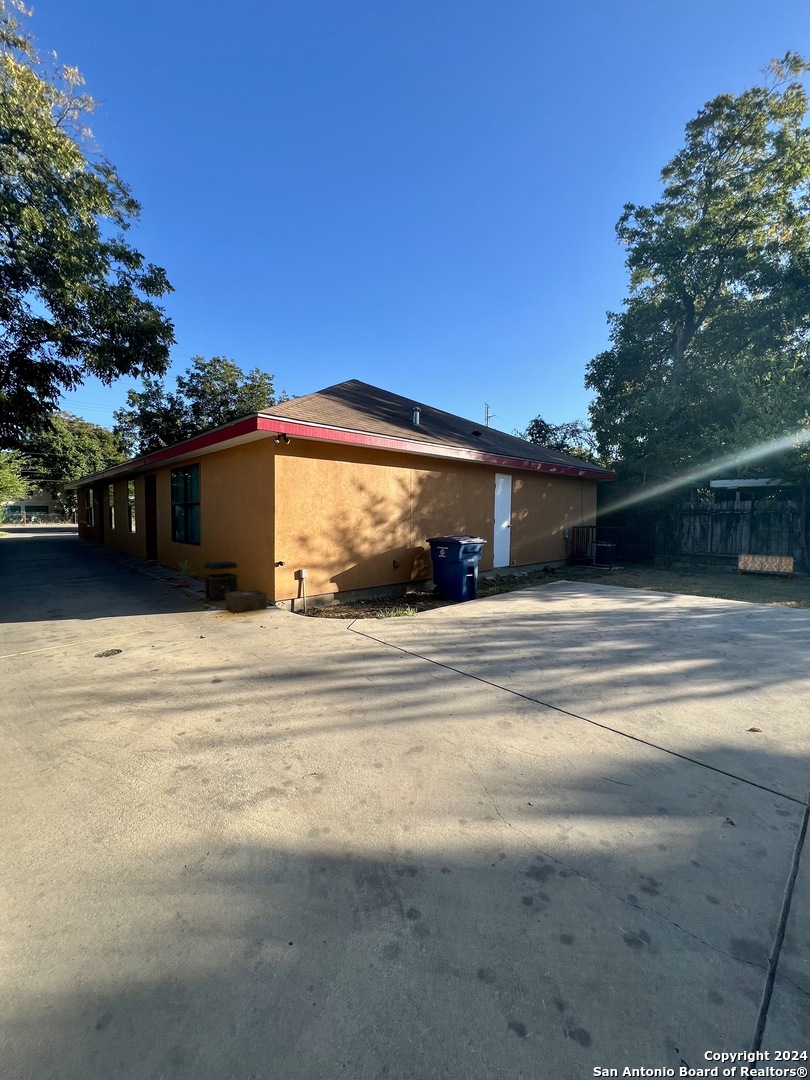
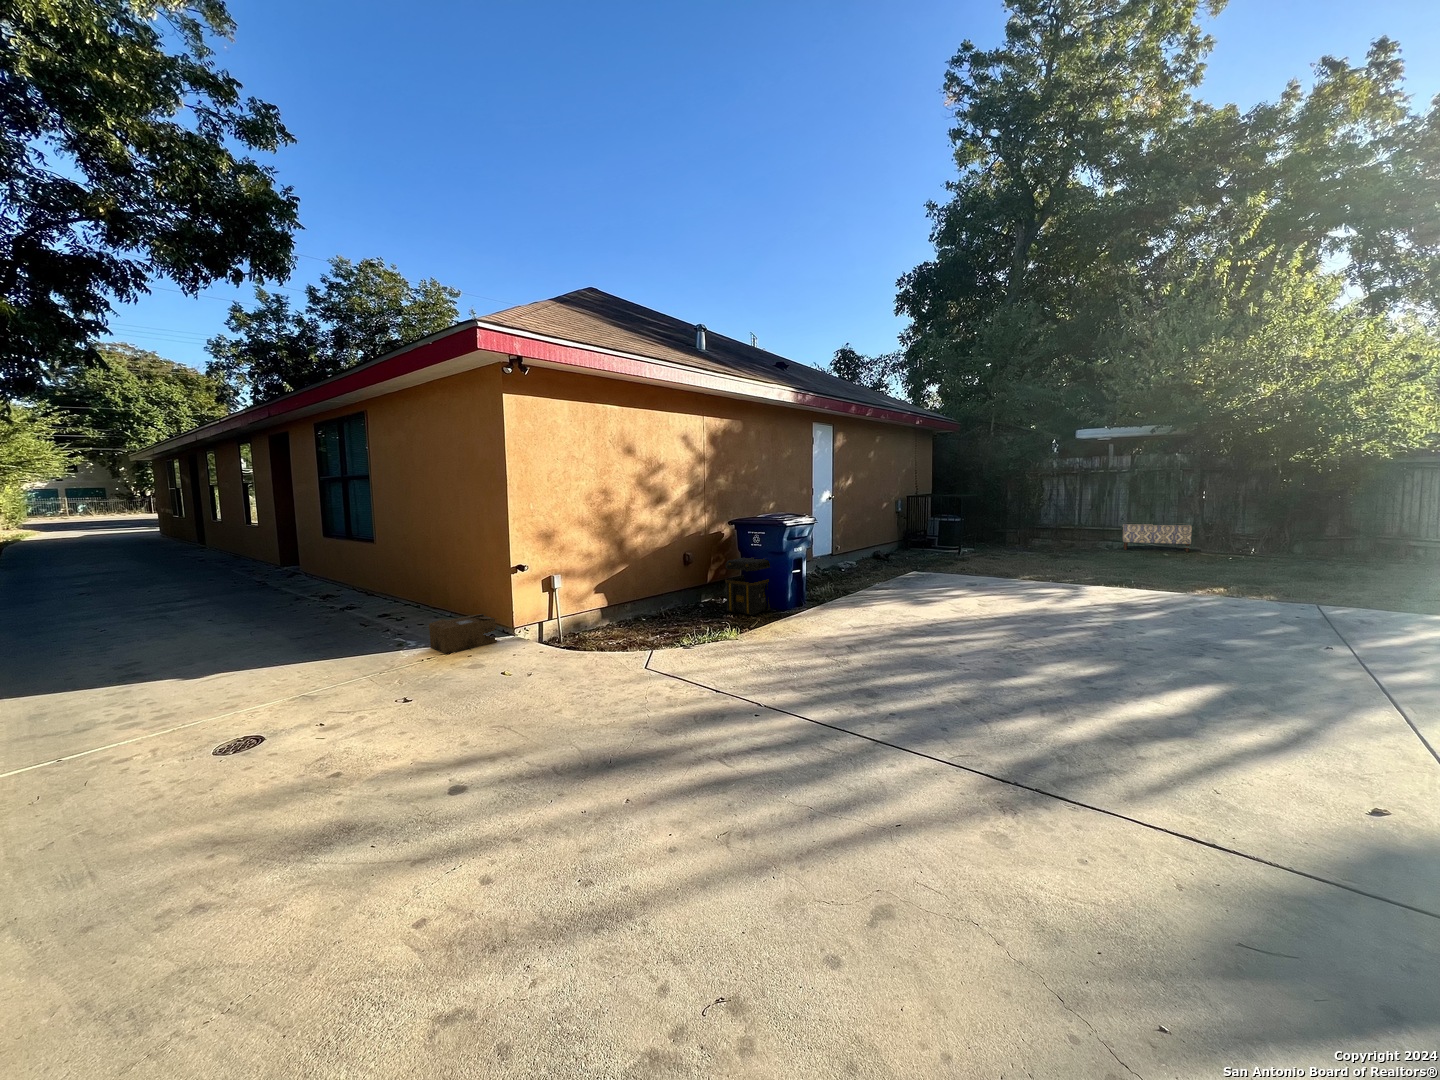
decorative plant: present [180,561,191,587] -> none [327,570,380,612]
toolbox: present [204,561,238,600] -> present [725,558,771,615]

